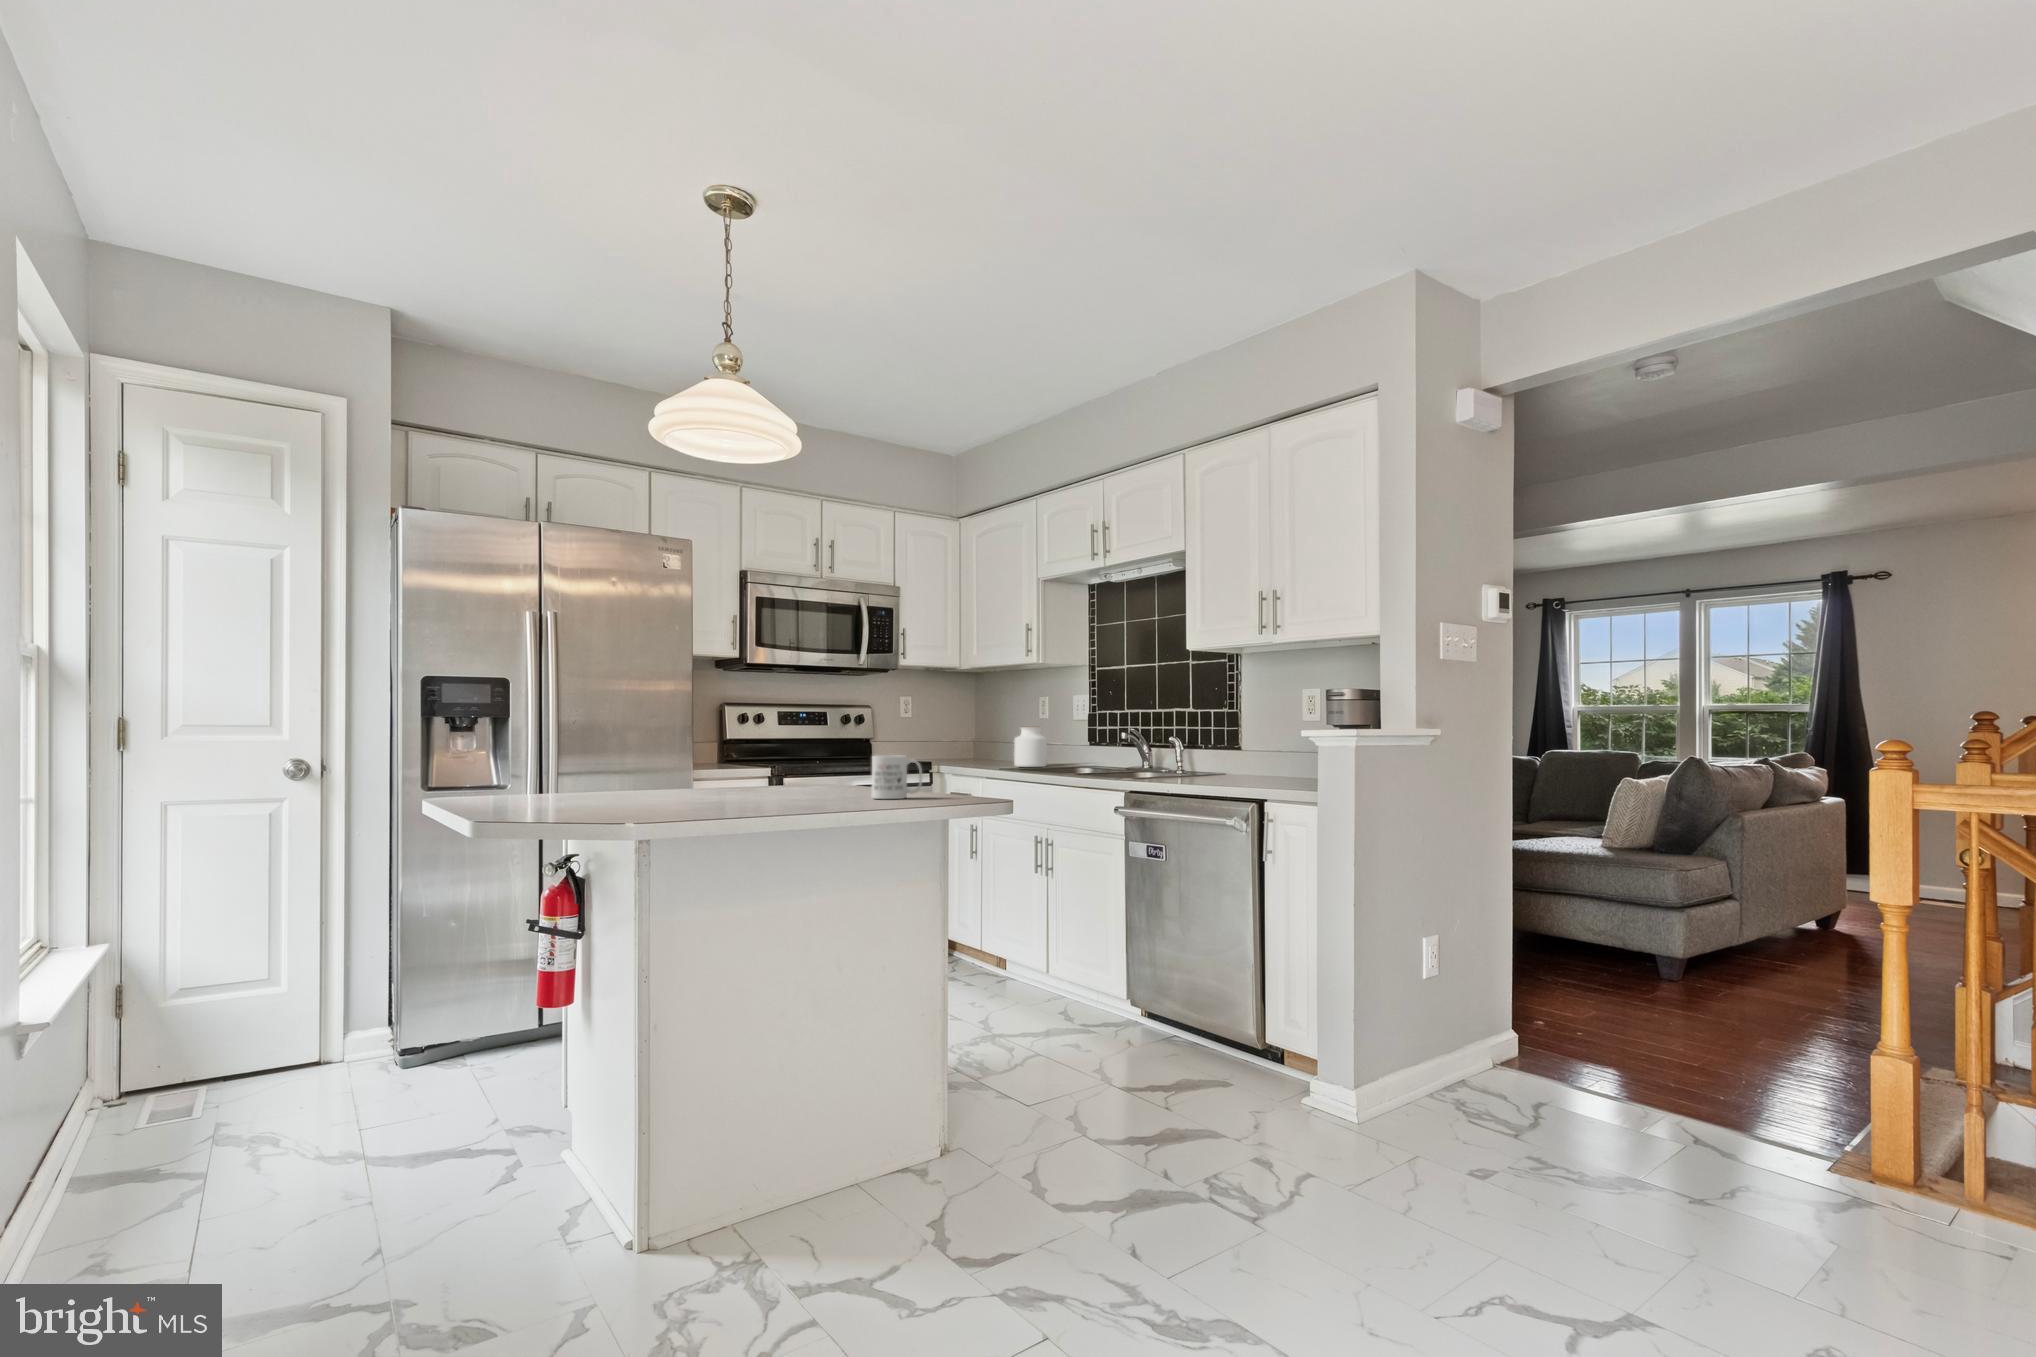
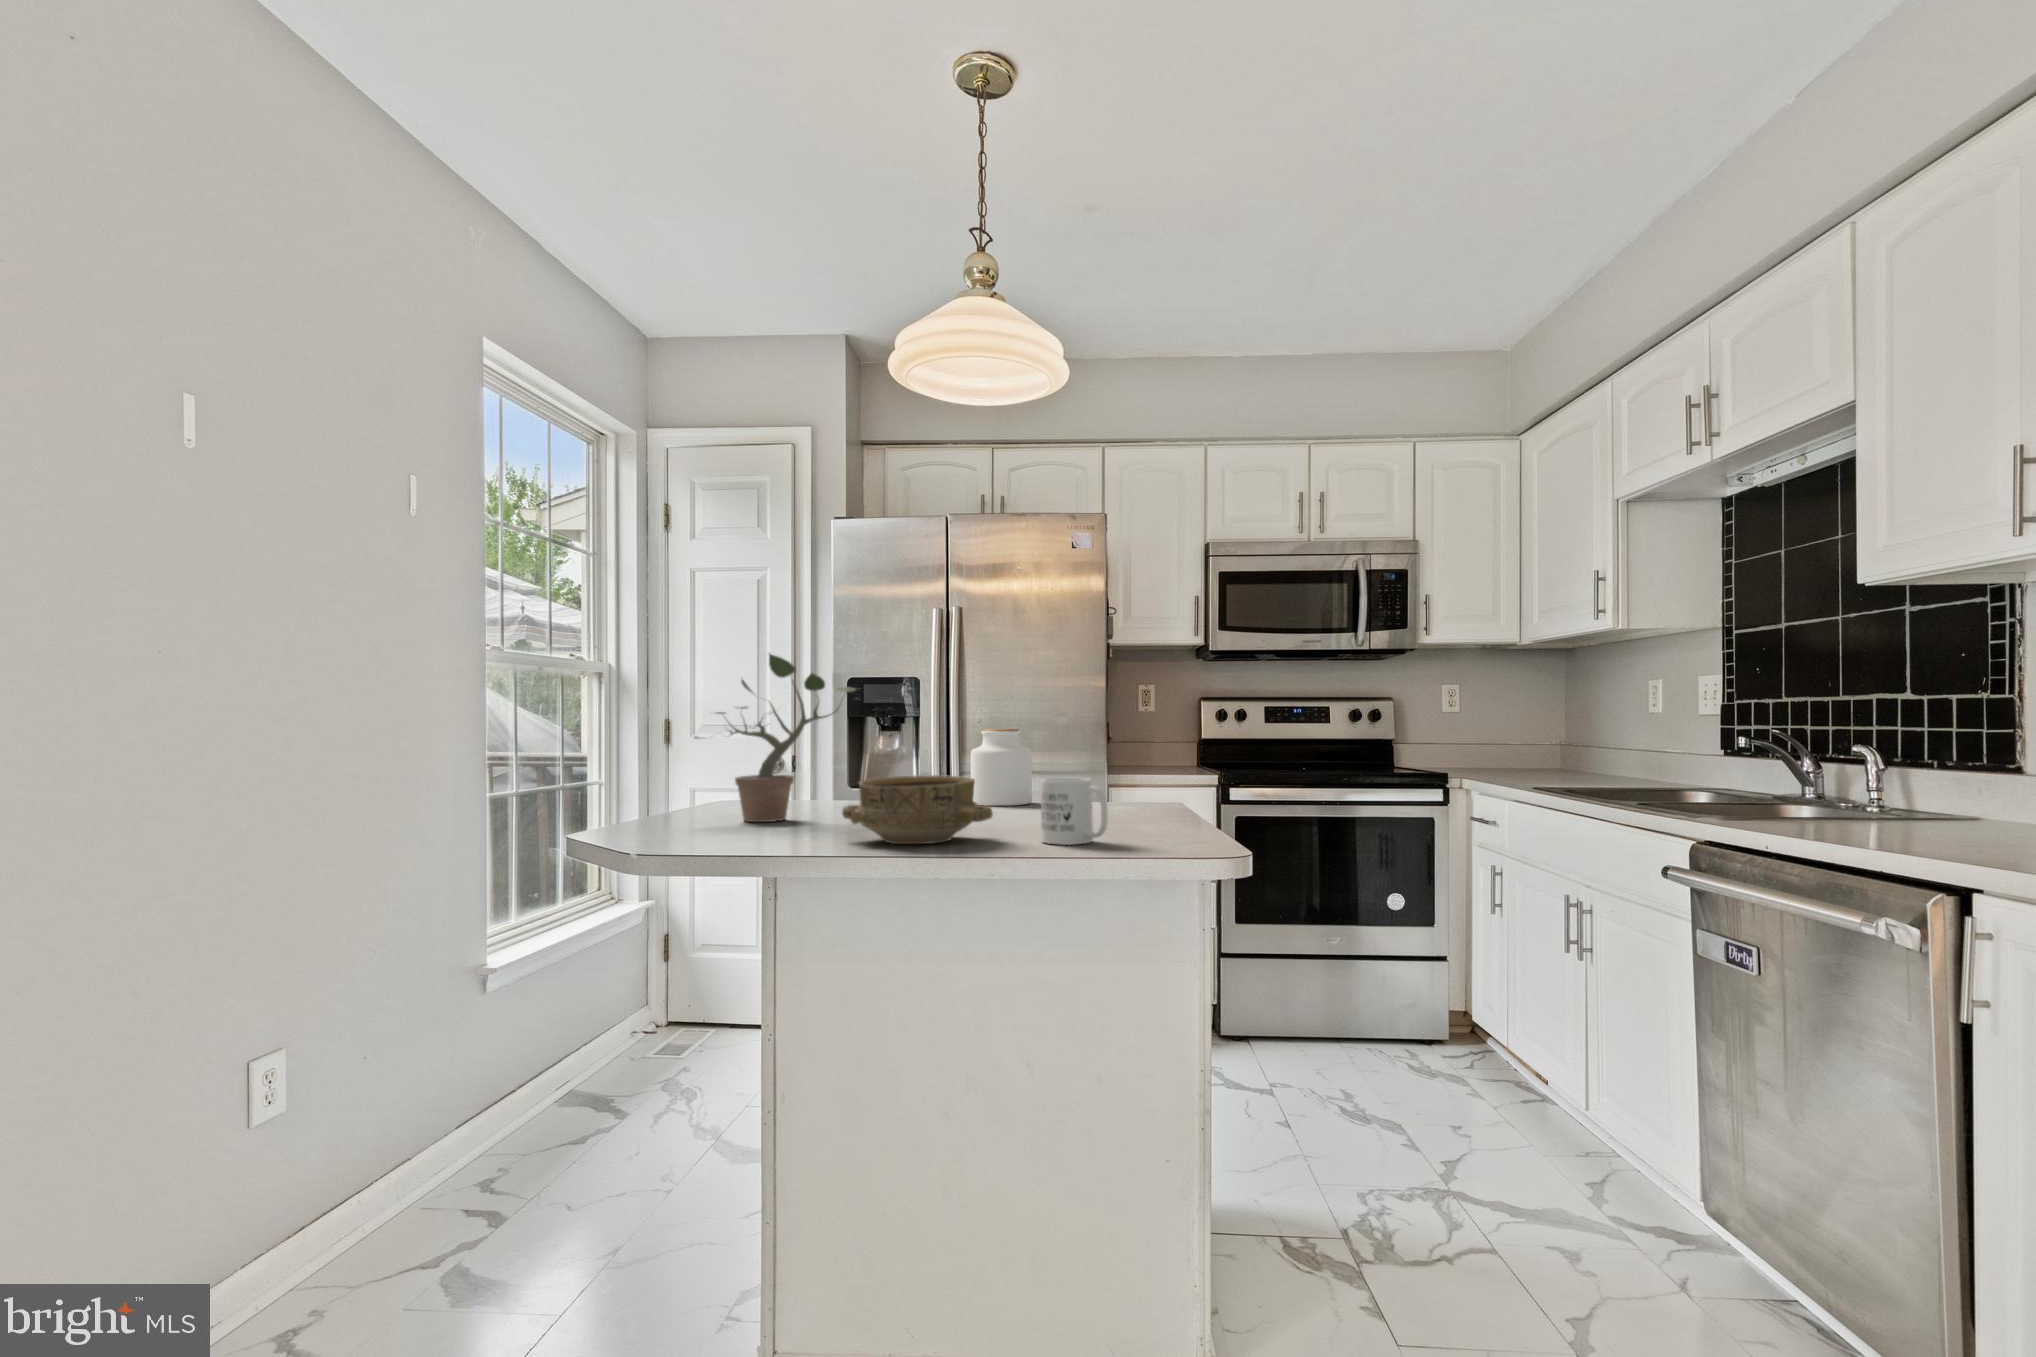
potted plant: none [516,651,651,806] -> present [695,654,855,822]
jar: present [1014,727,1047,767] -> present [971,729,1032,806]
ceramic bowl: none [737,757,845,805] -> present [842,775,993,844]

